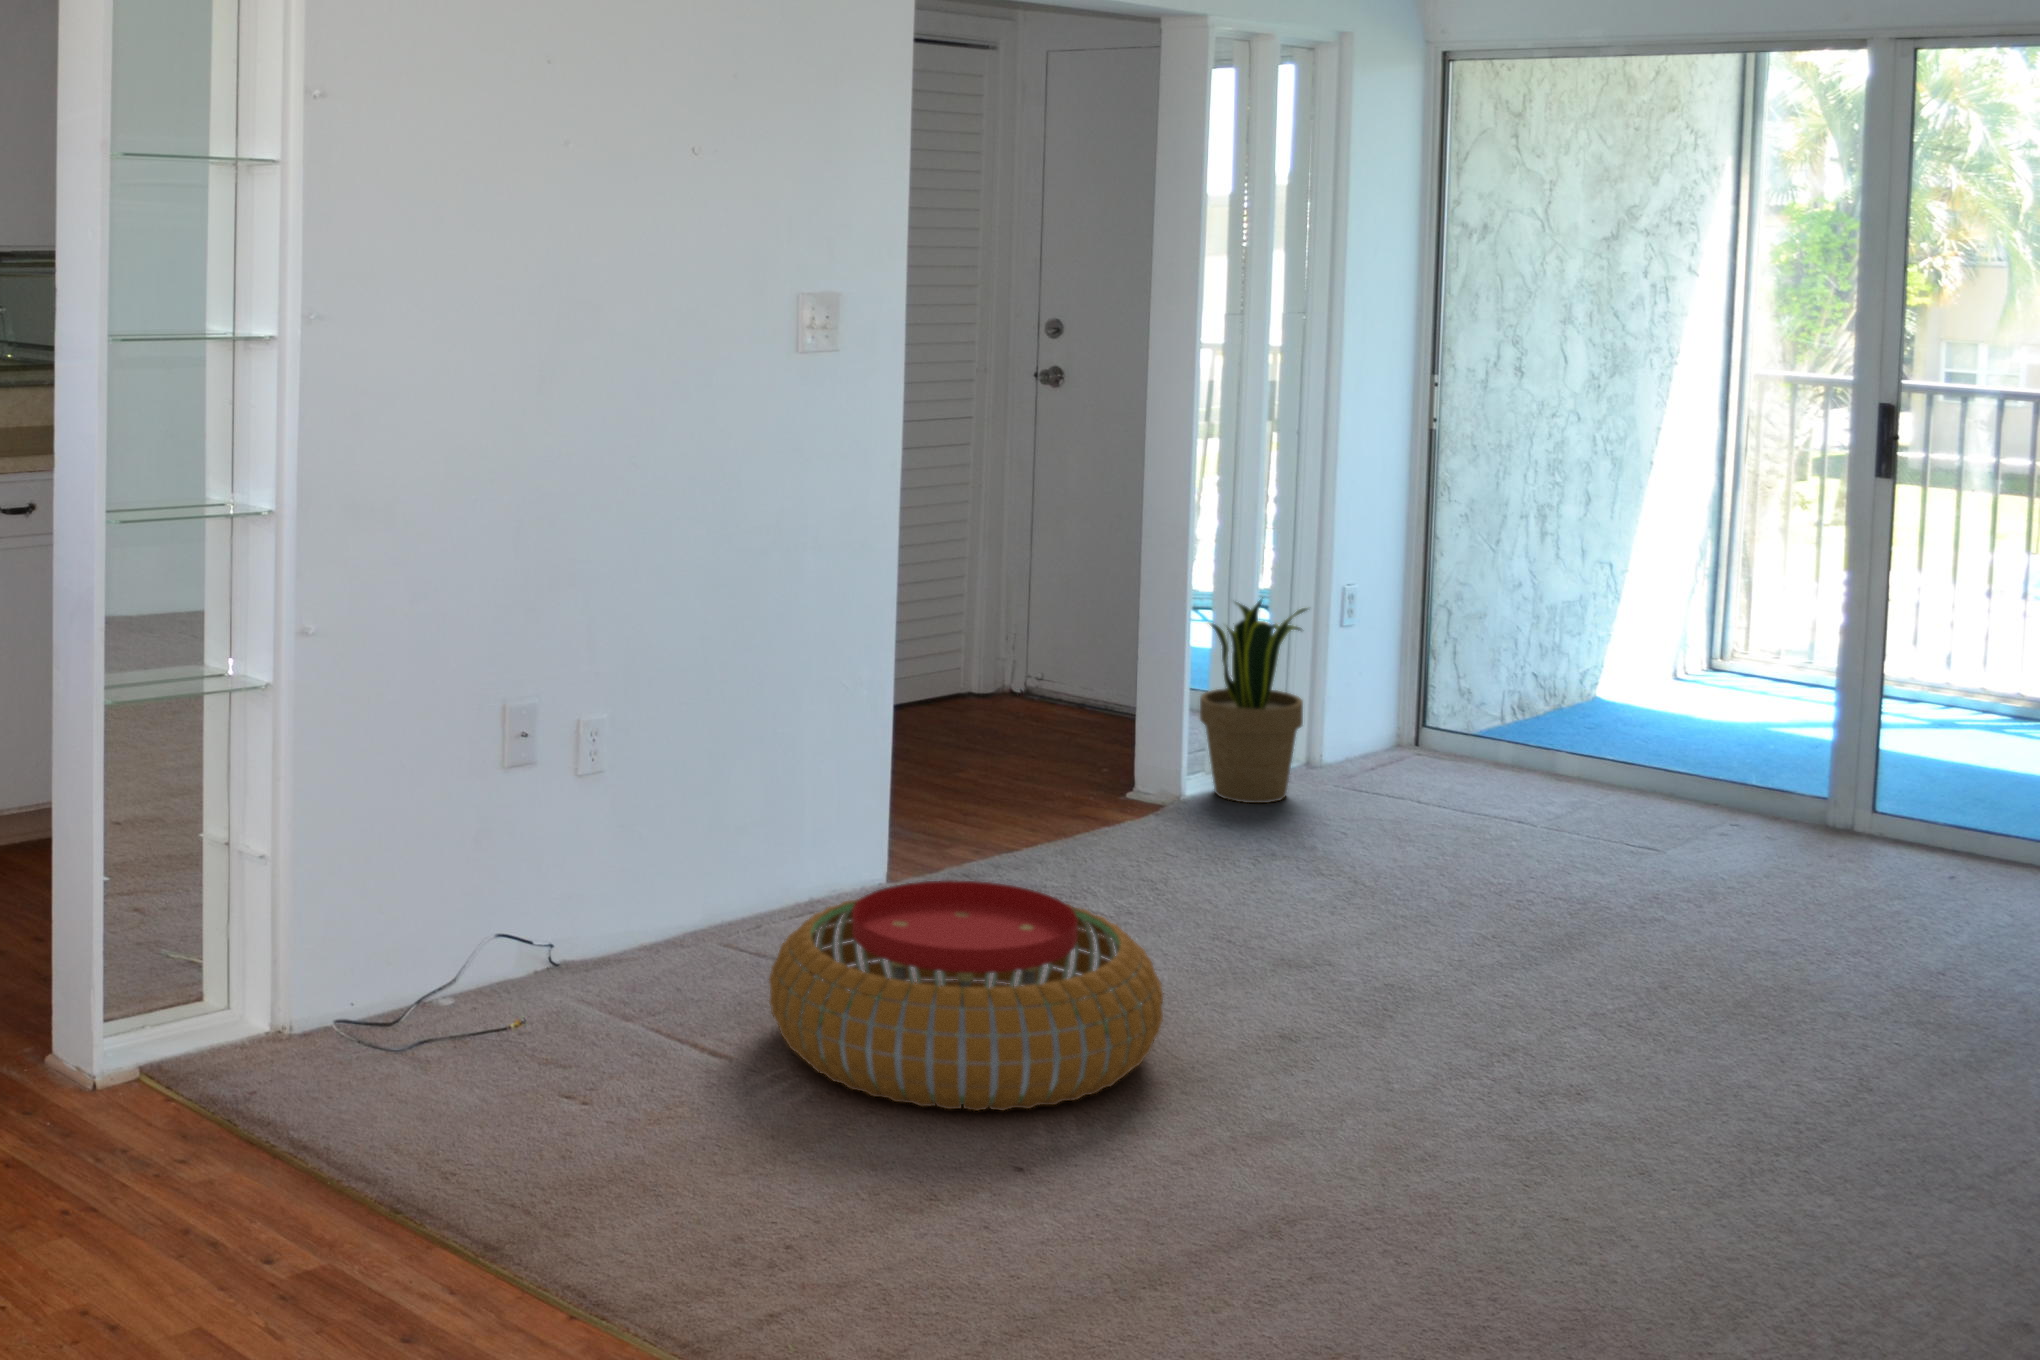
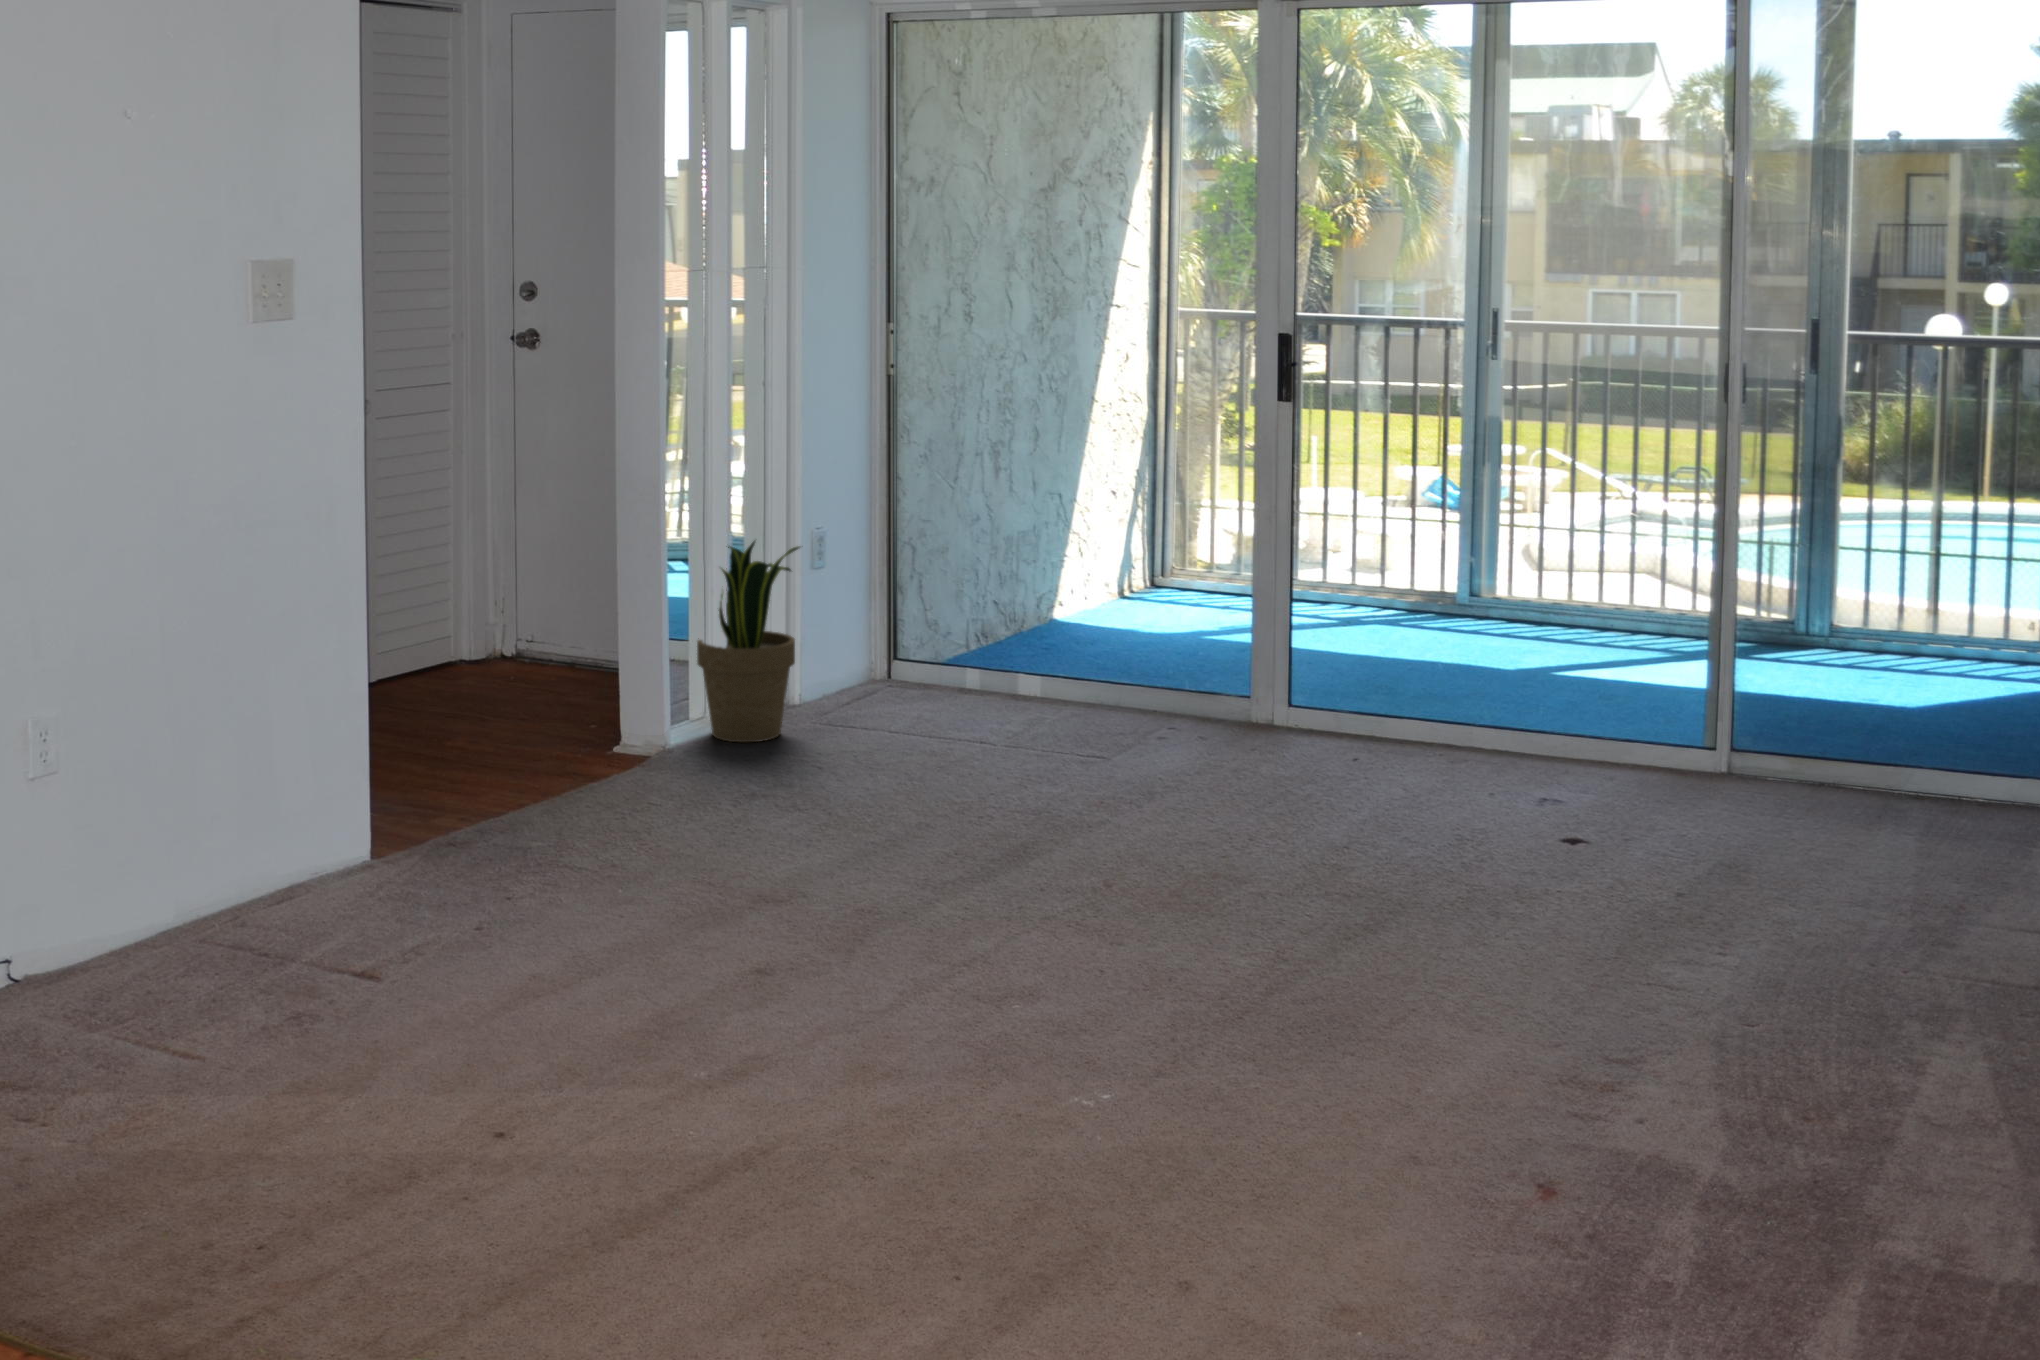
pouf: present [769,881,1163,1111] -> none [288,834,723,1088]

